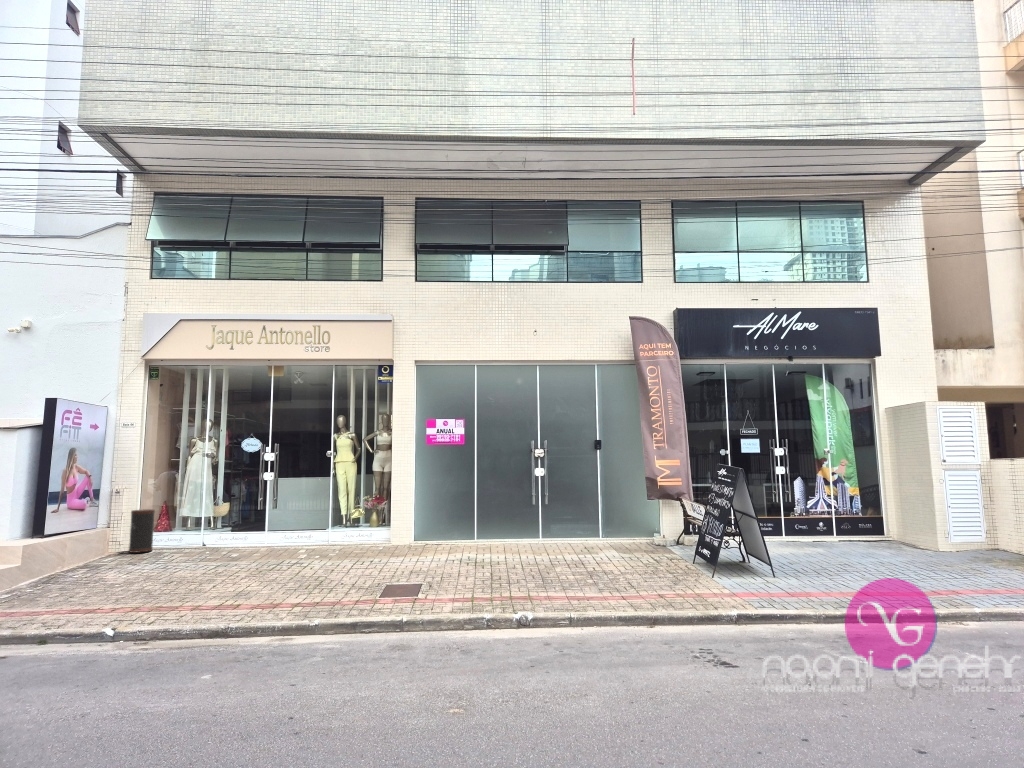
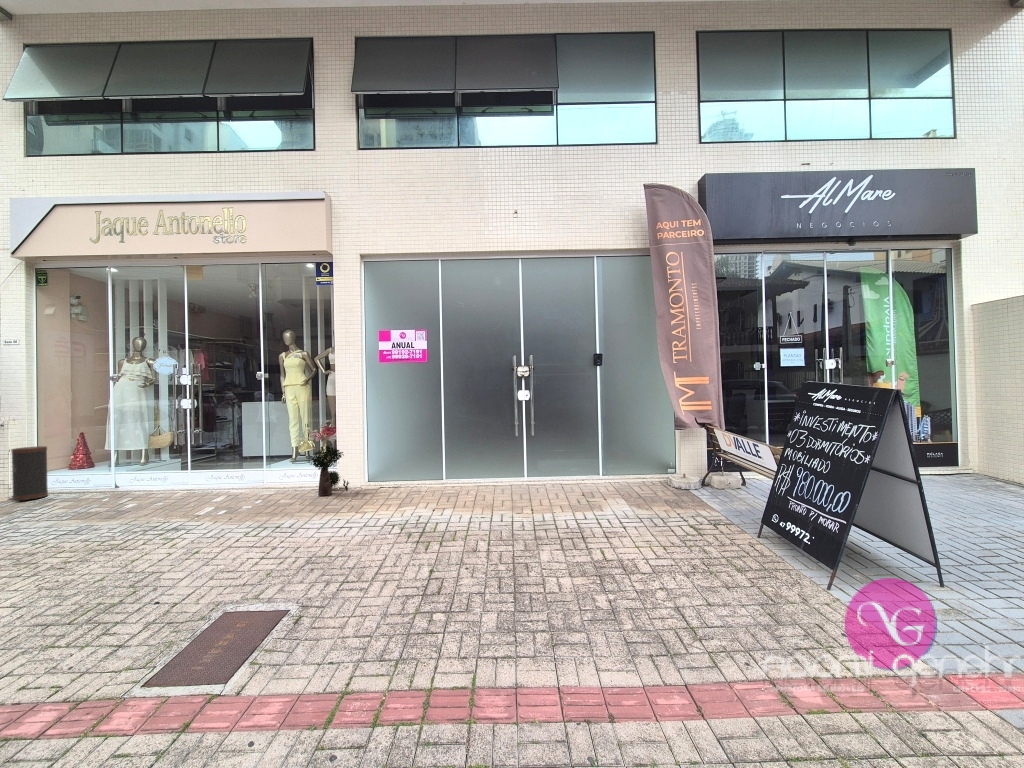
potted plant: none [373,510,402,550] -> present [310,445,349,496]

